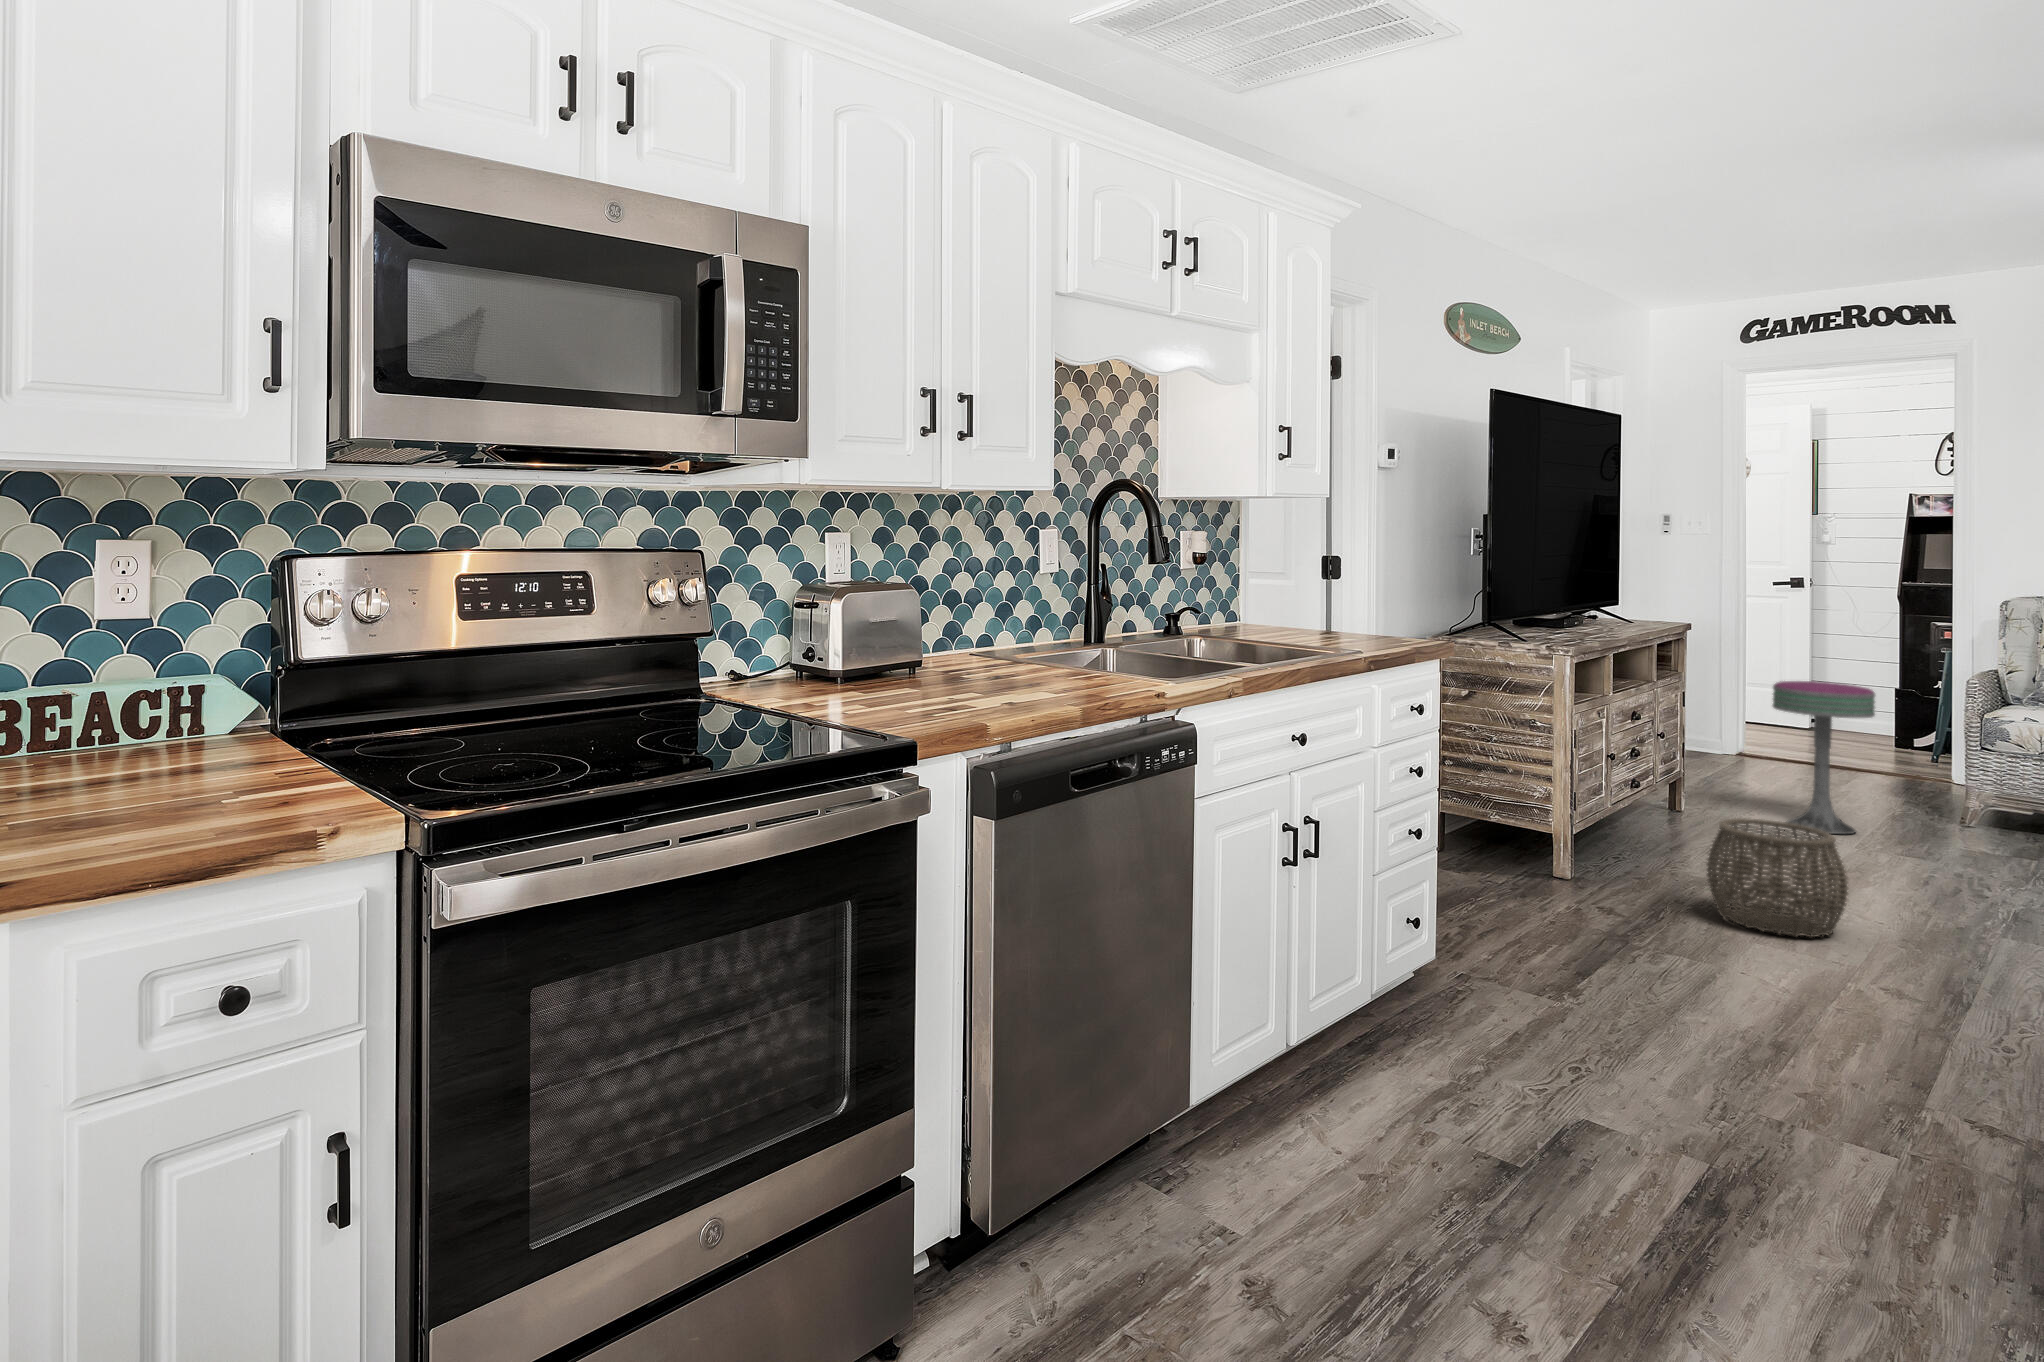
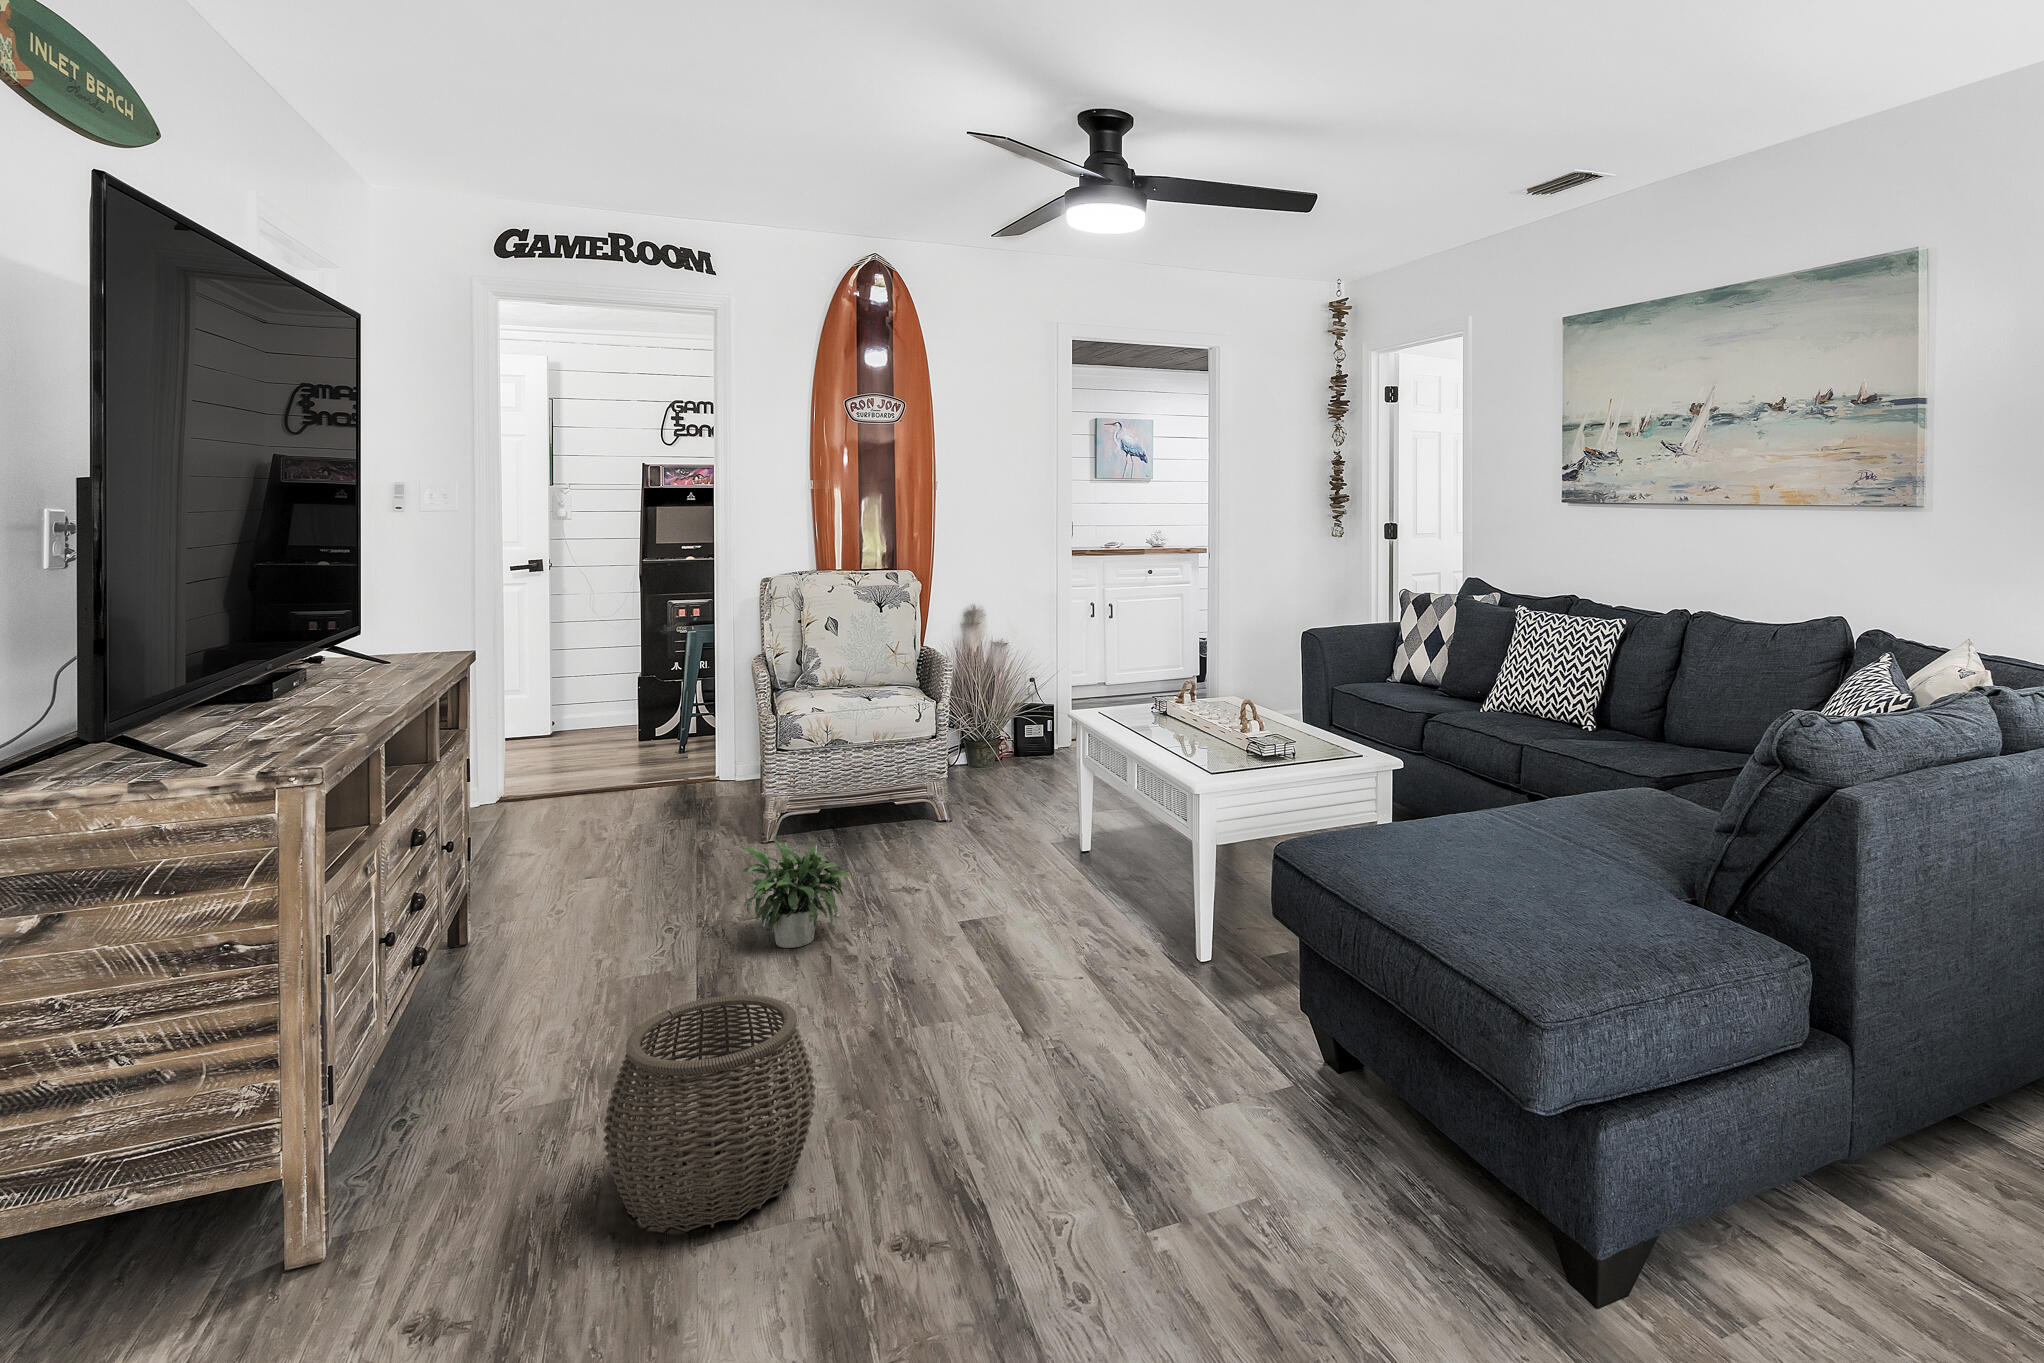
bar stool: present [1773,681,1875,834] -> none [587,707,706,917]
potted plant: none [1881,788,1989,876] -> present [734,838,852,948]

